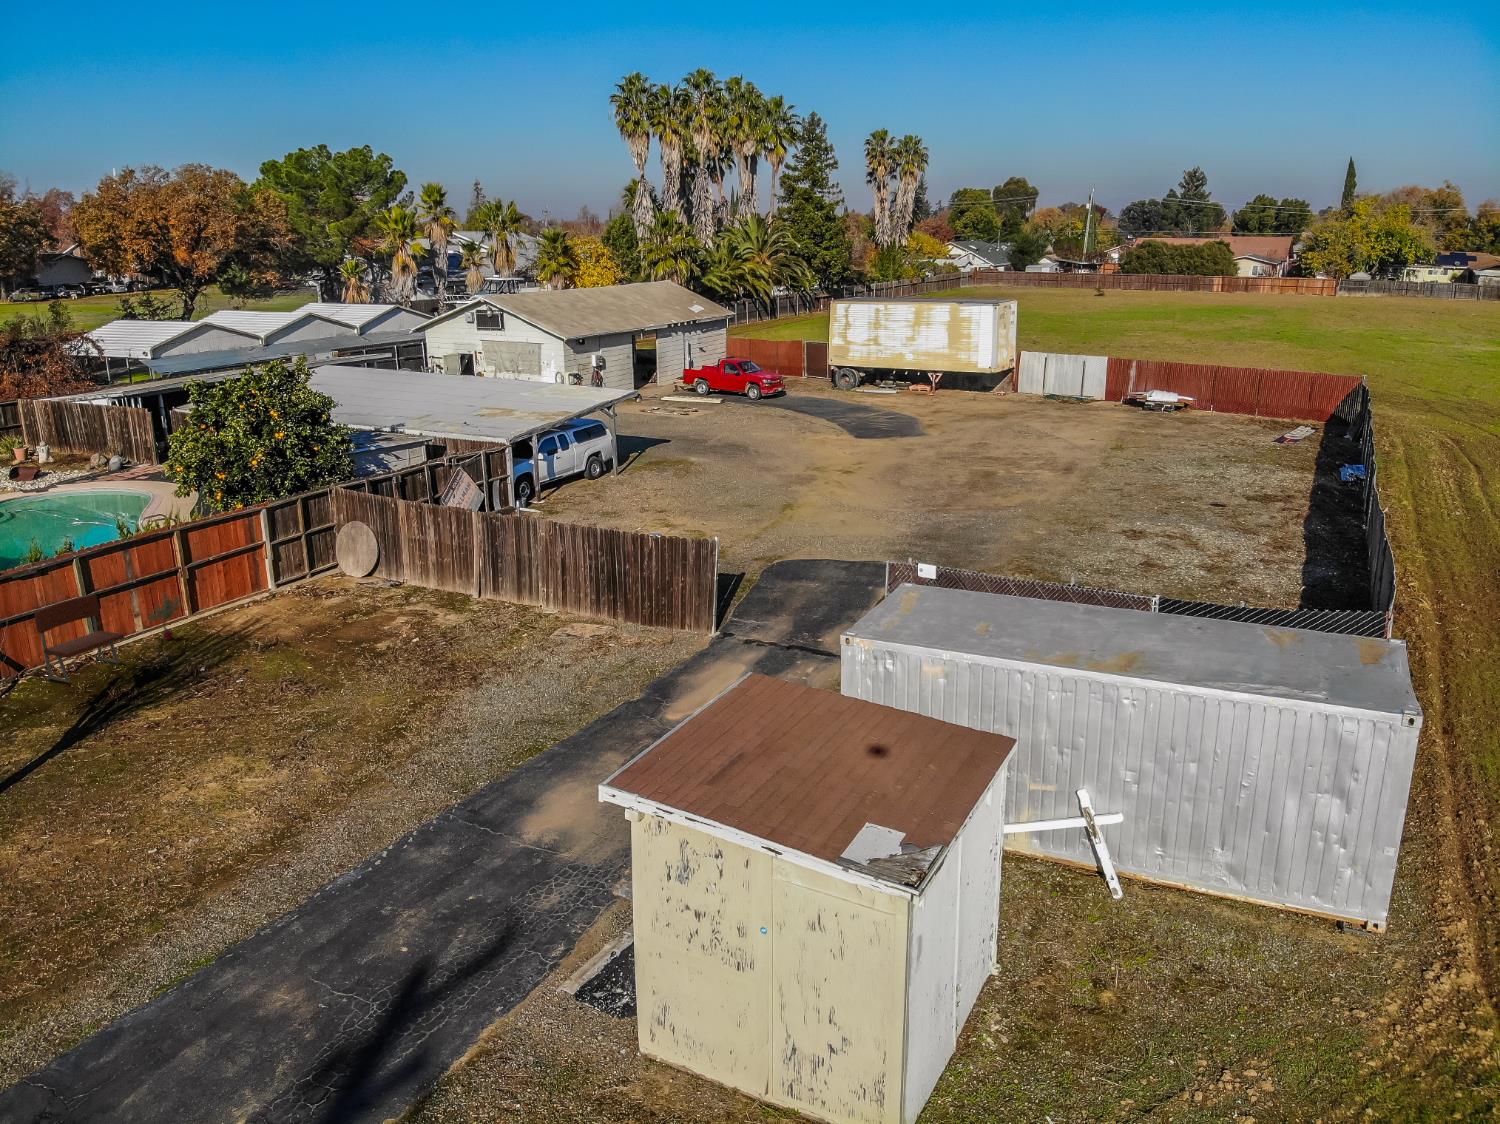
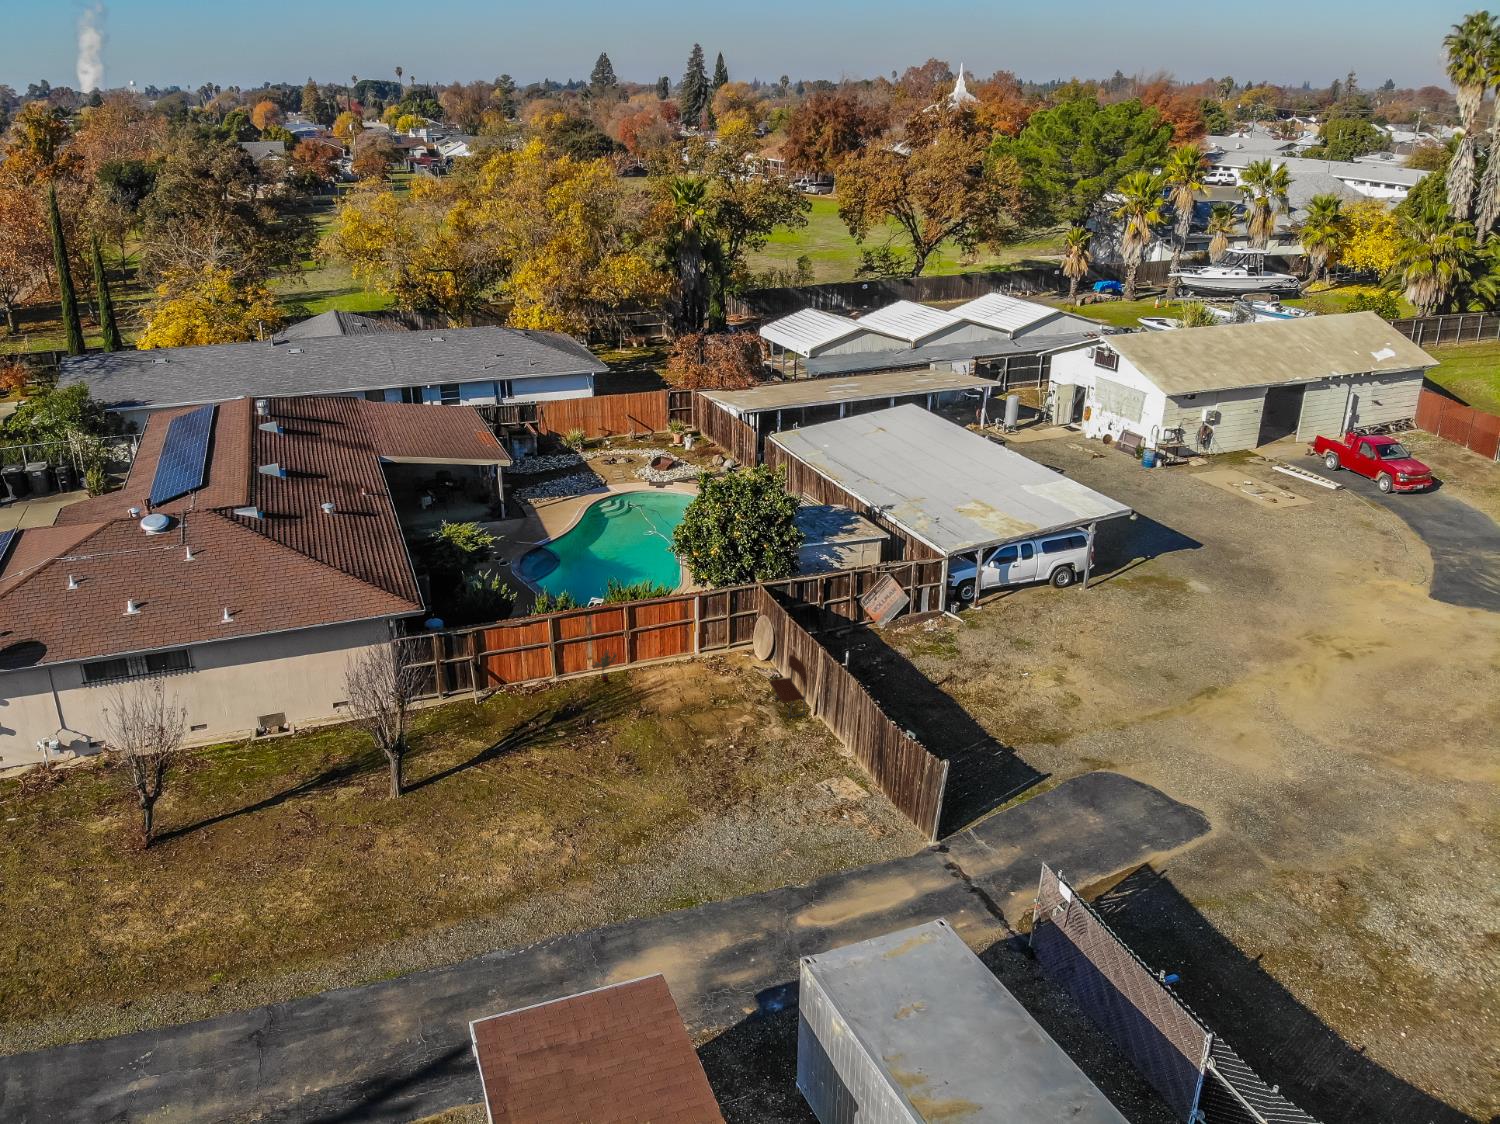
bench: present [35,595,124,683] -> present [769,655,807,717]

